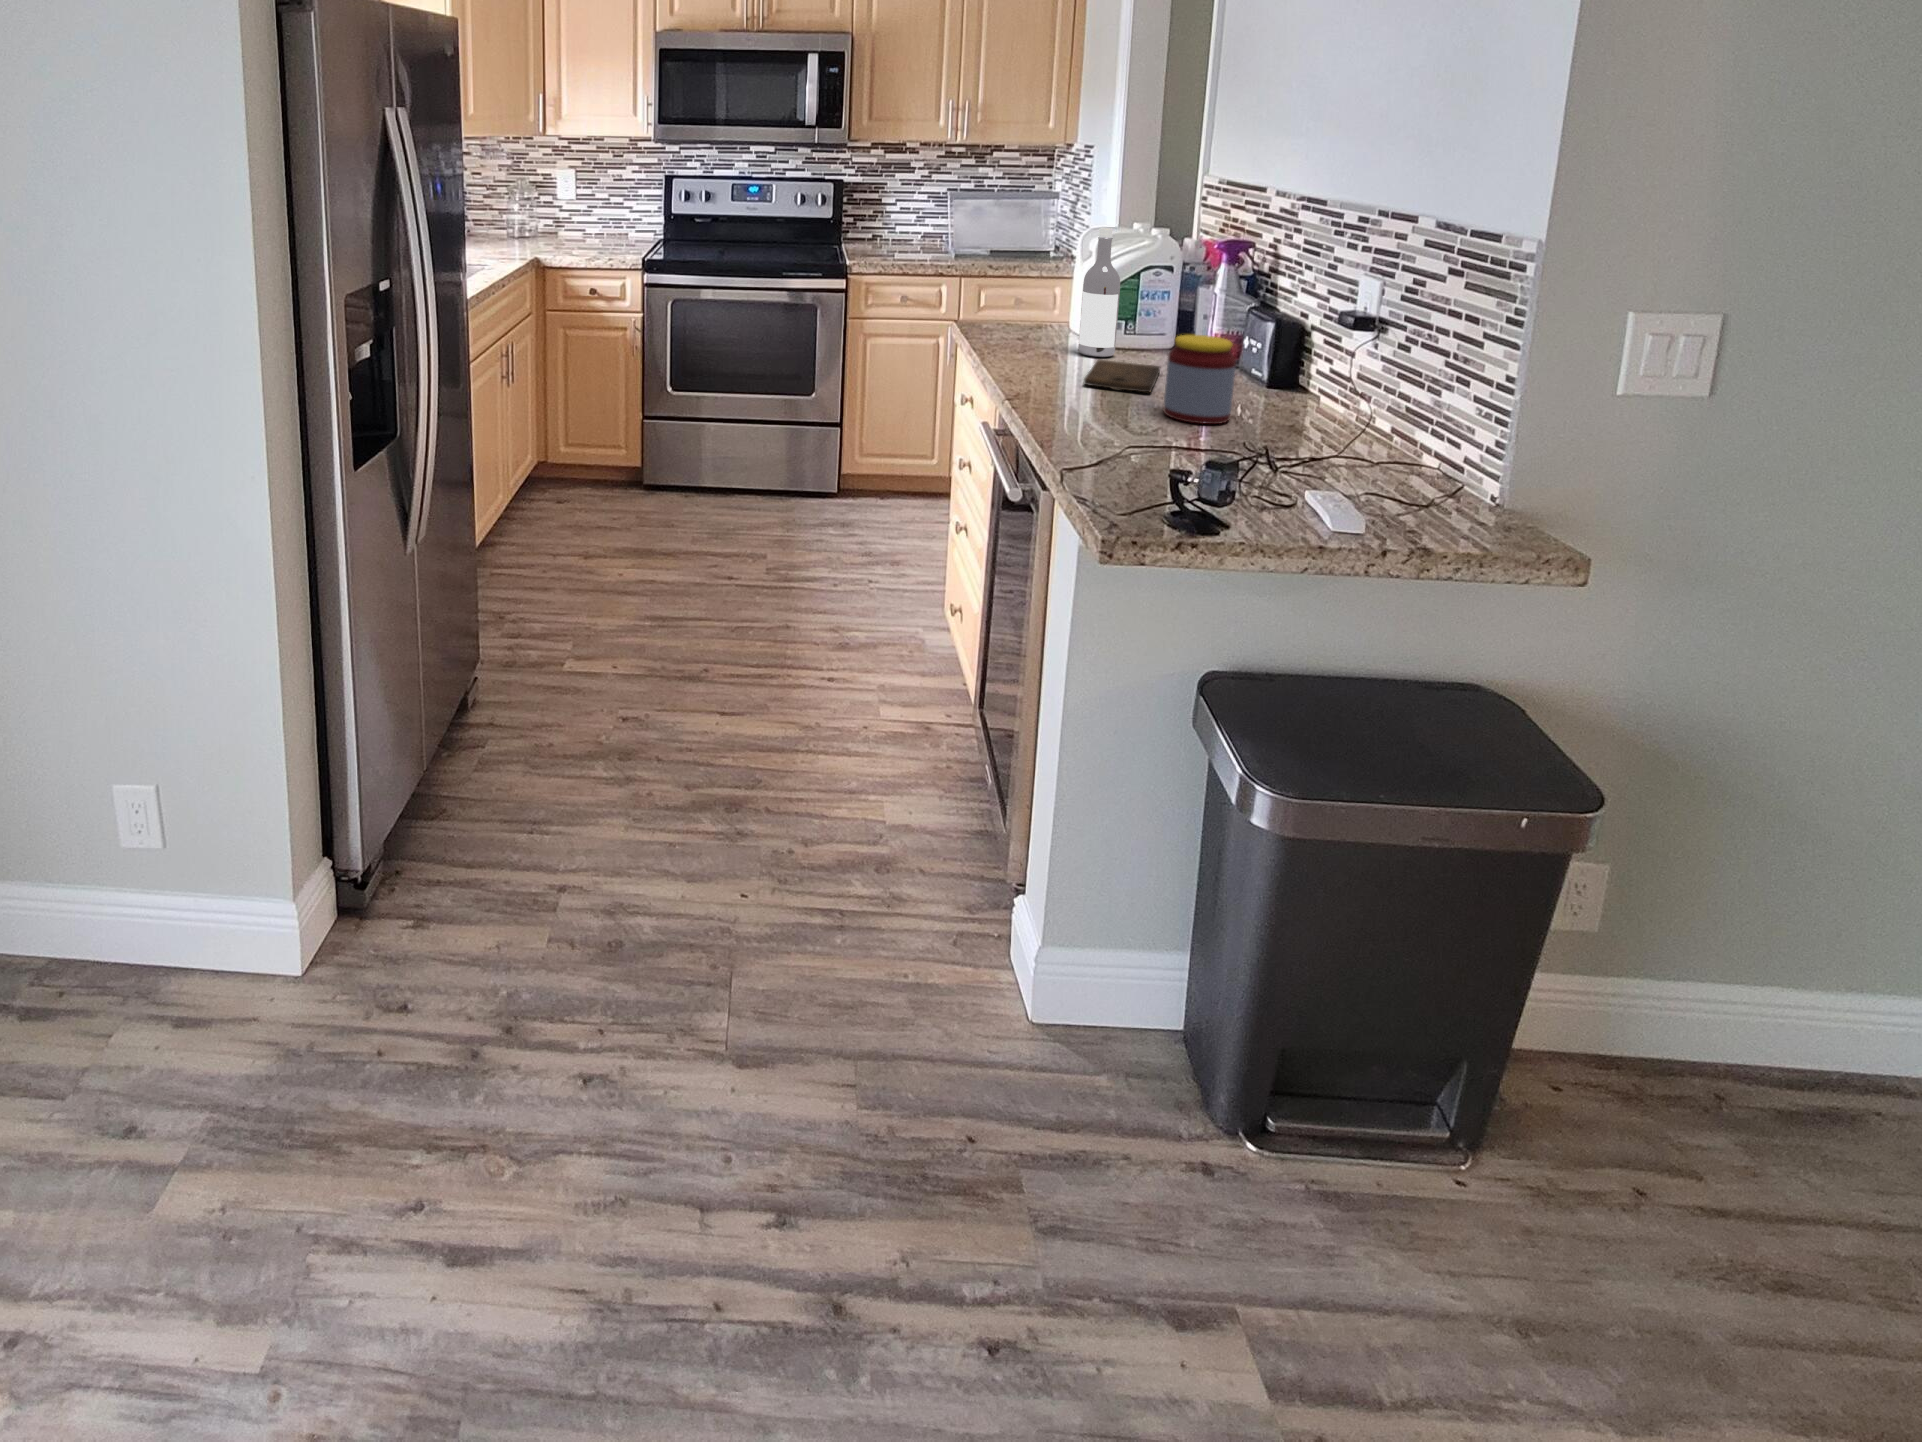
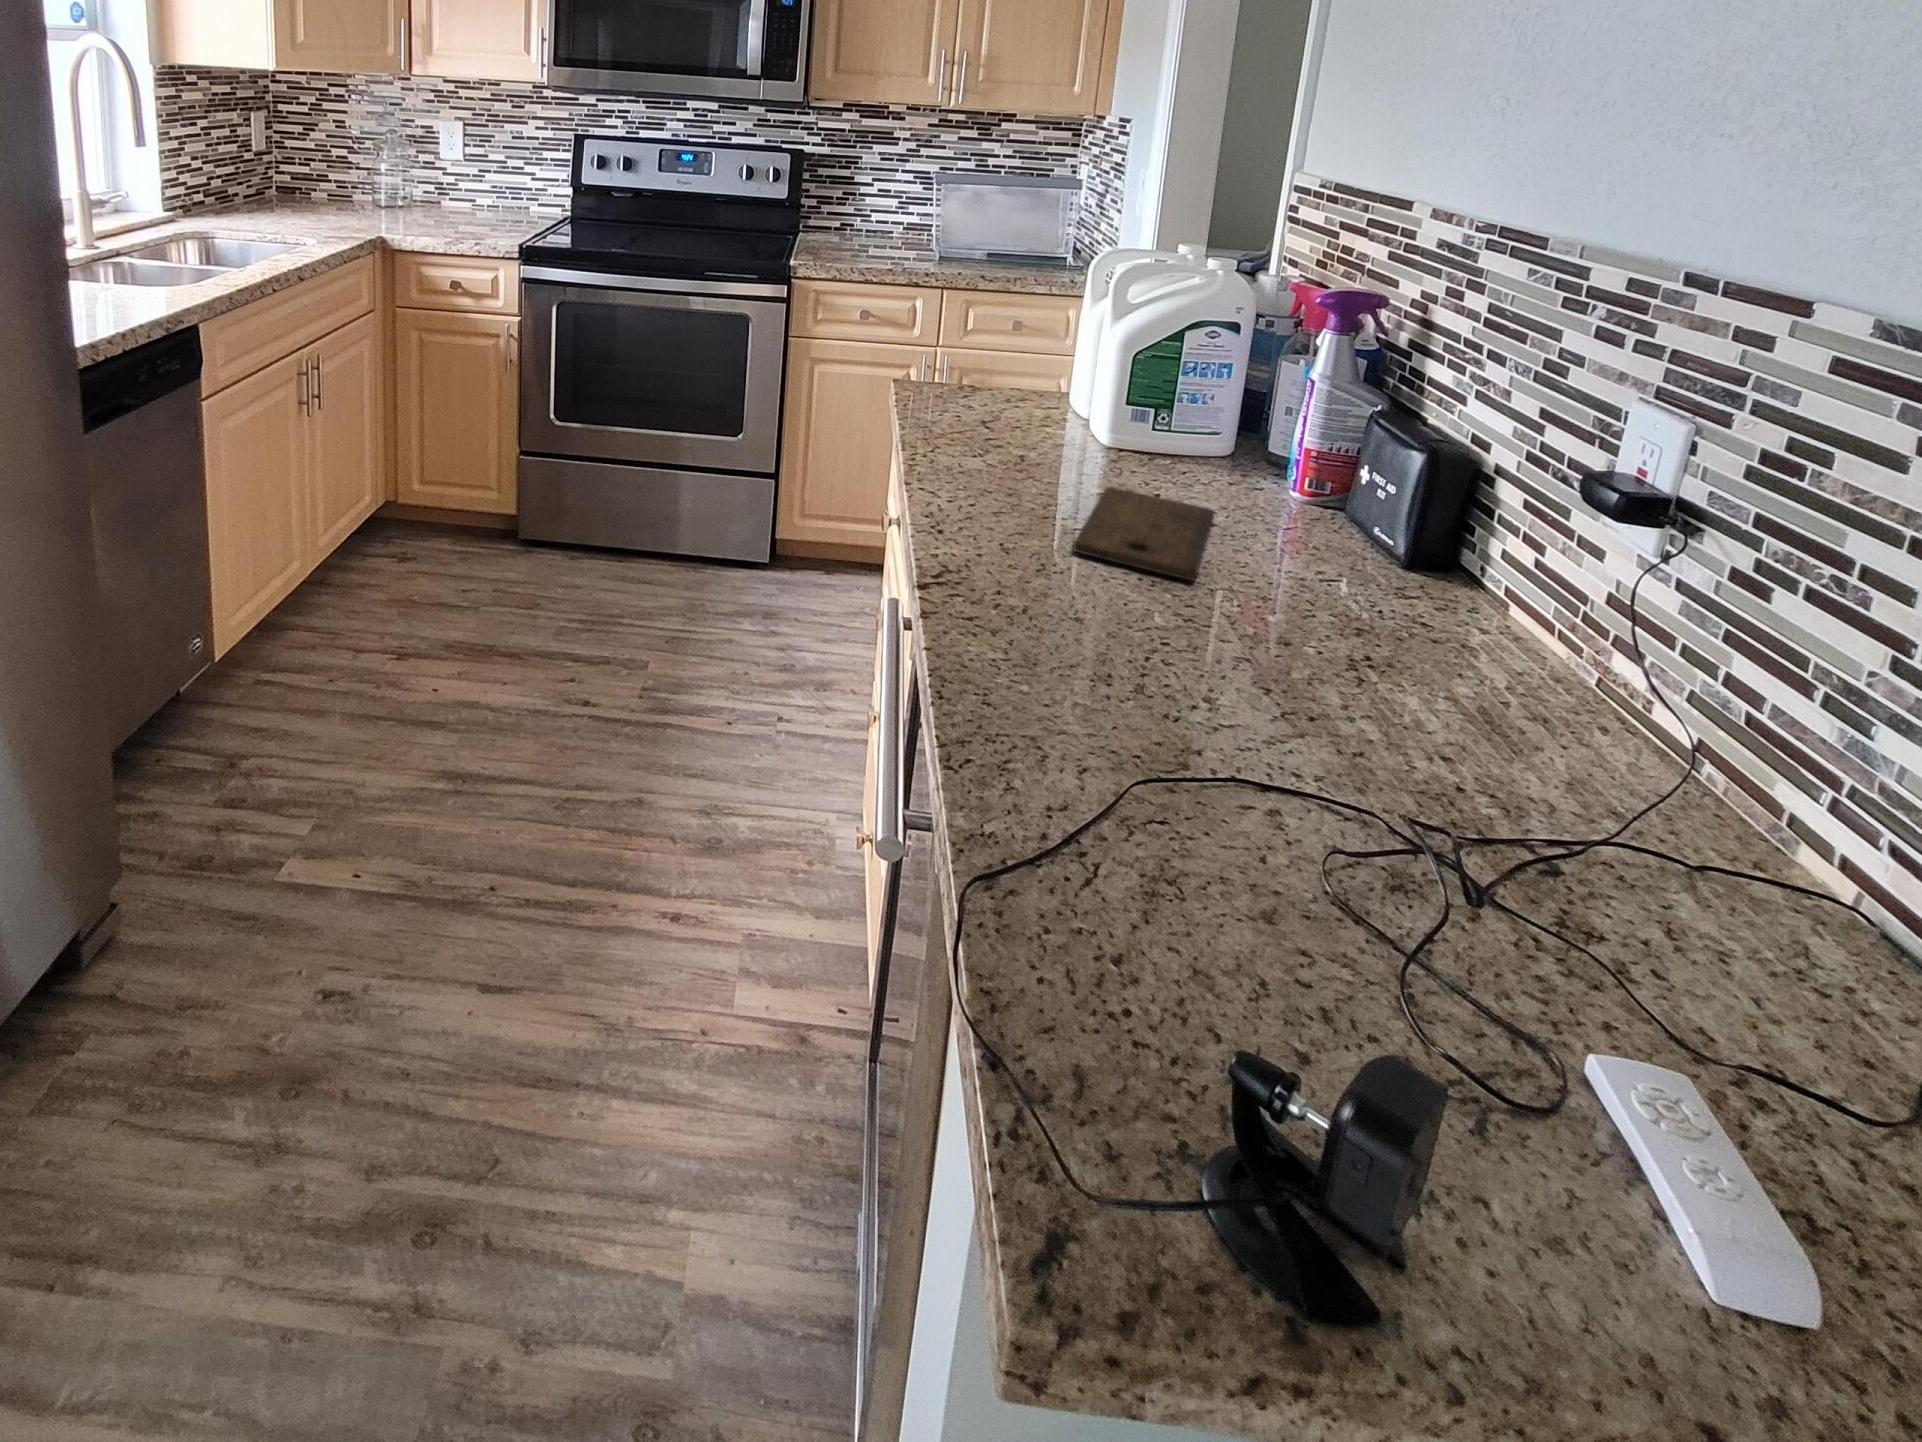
wine bottle: present [1078,228,1120,357] -> none [1078,258,1154,475]
jar: present [1163,335,1236,424] -> none [1217,497,1372,691]

